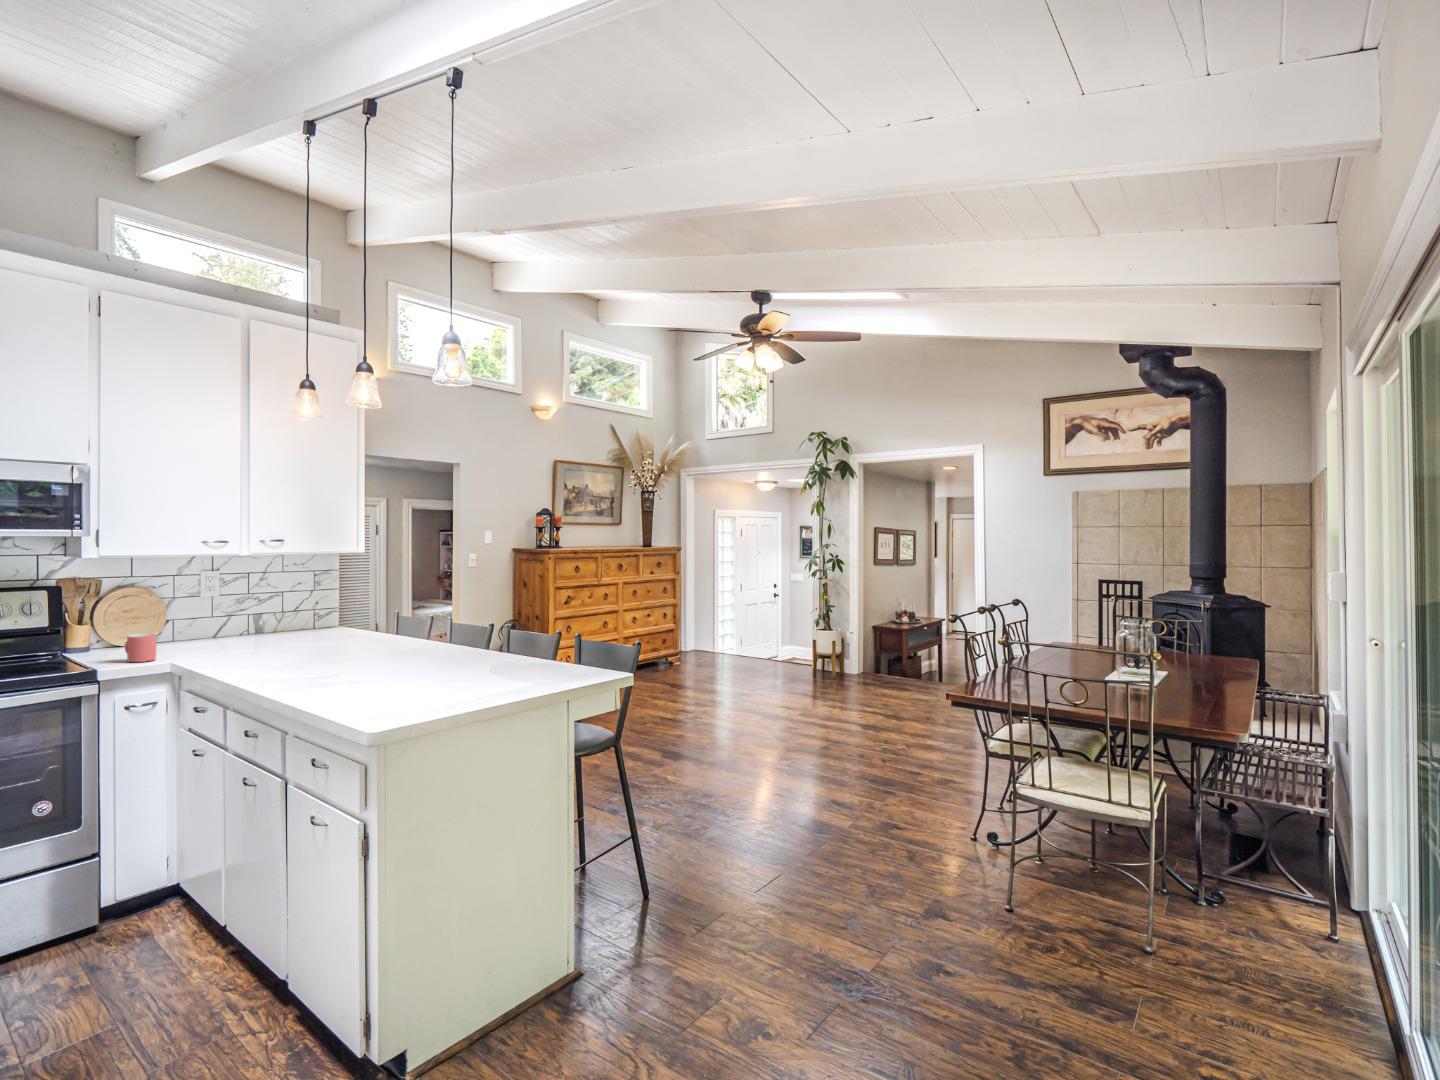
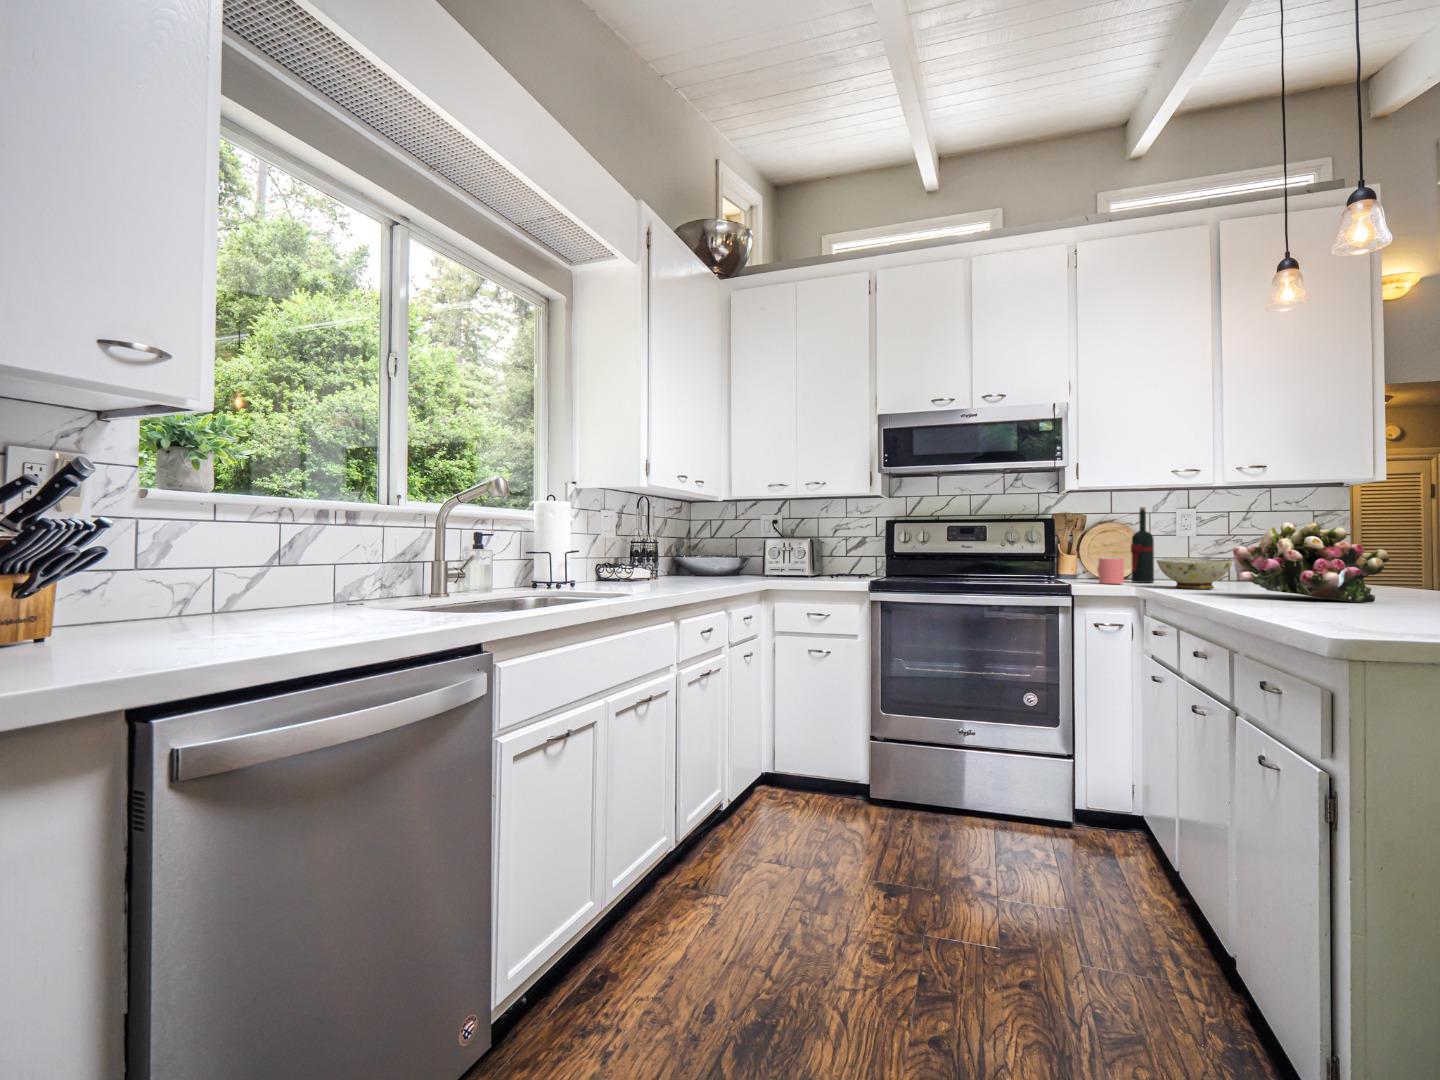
wine bottle: none [160,579,184,653] -> present [1131,507,1154,583]
flower arrangement: none [270,606,379,667] -> present [1232,522,1389,602]
ceramic bowl: none [194,630,264,662] -> present [1157,559,1232,589]

